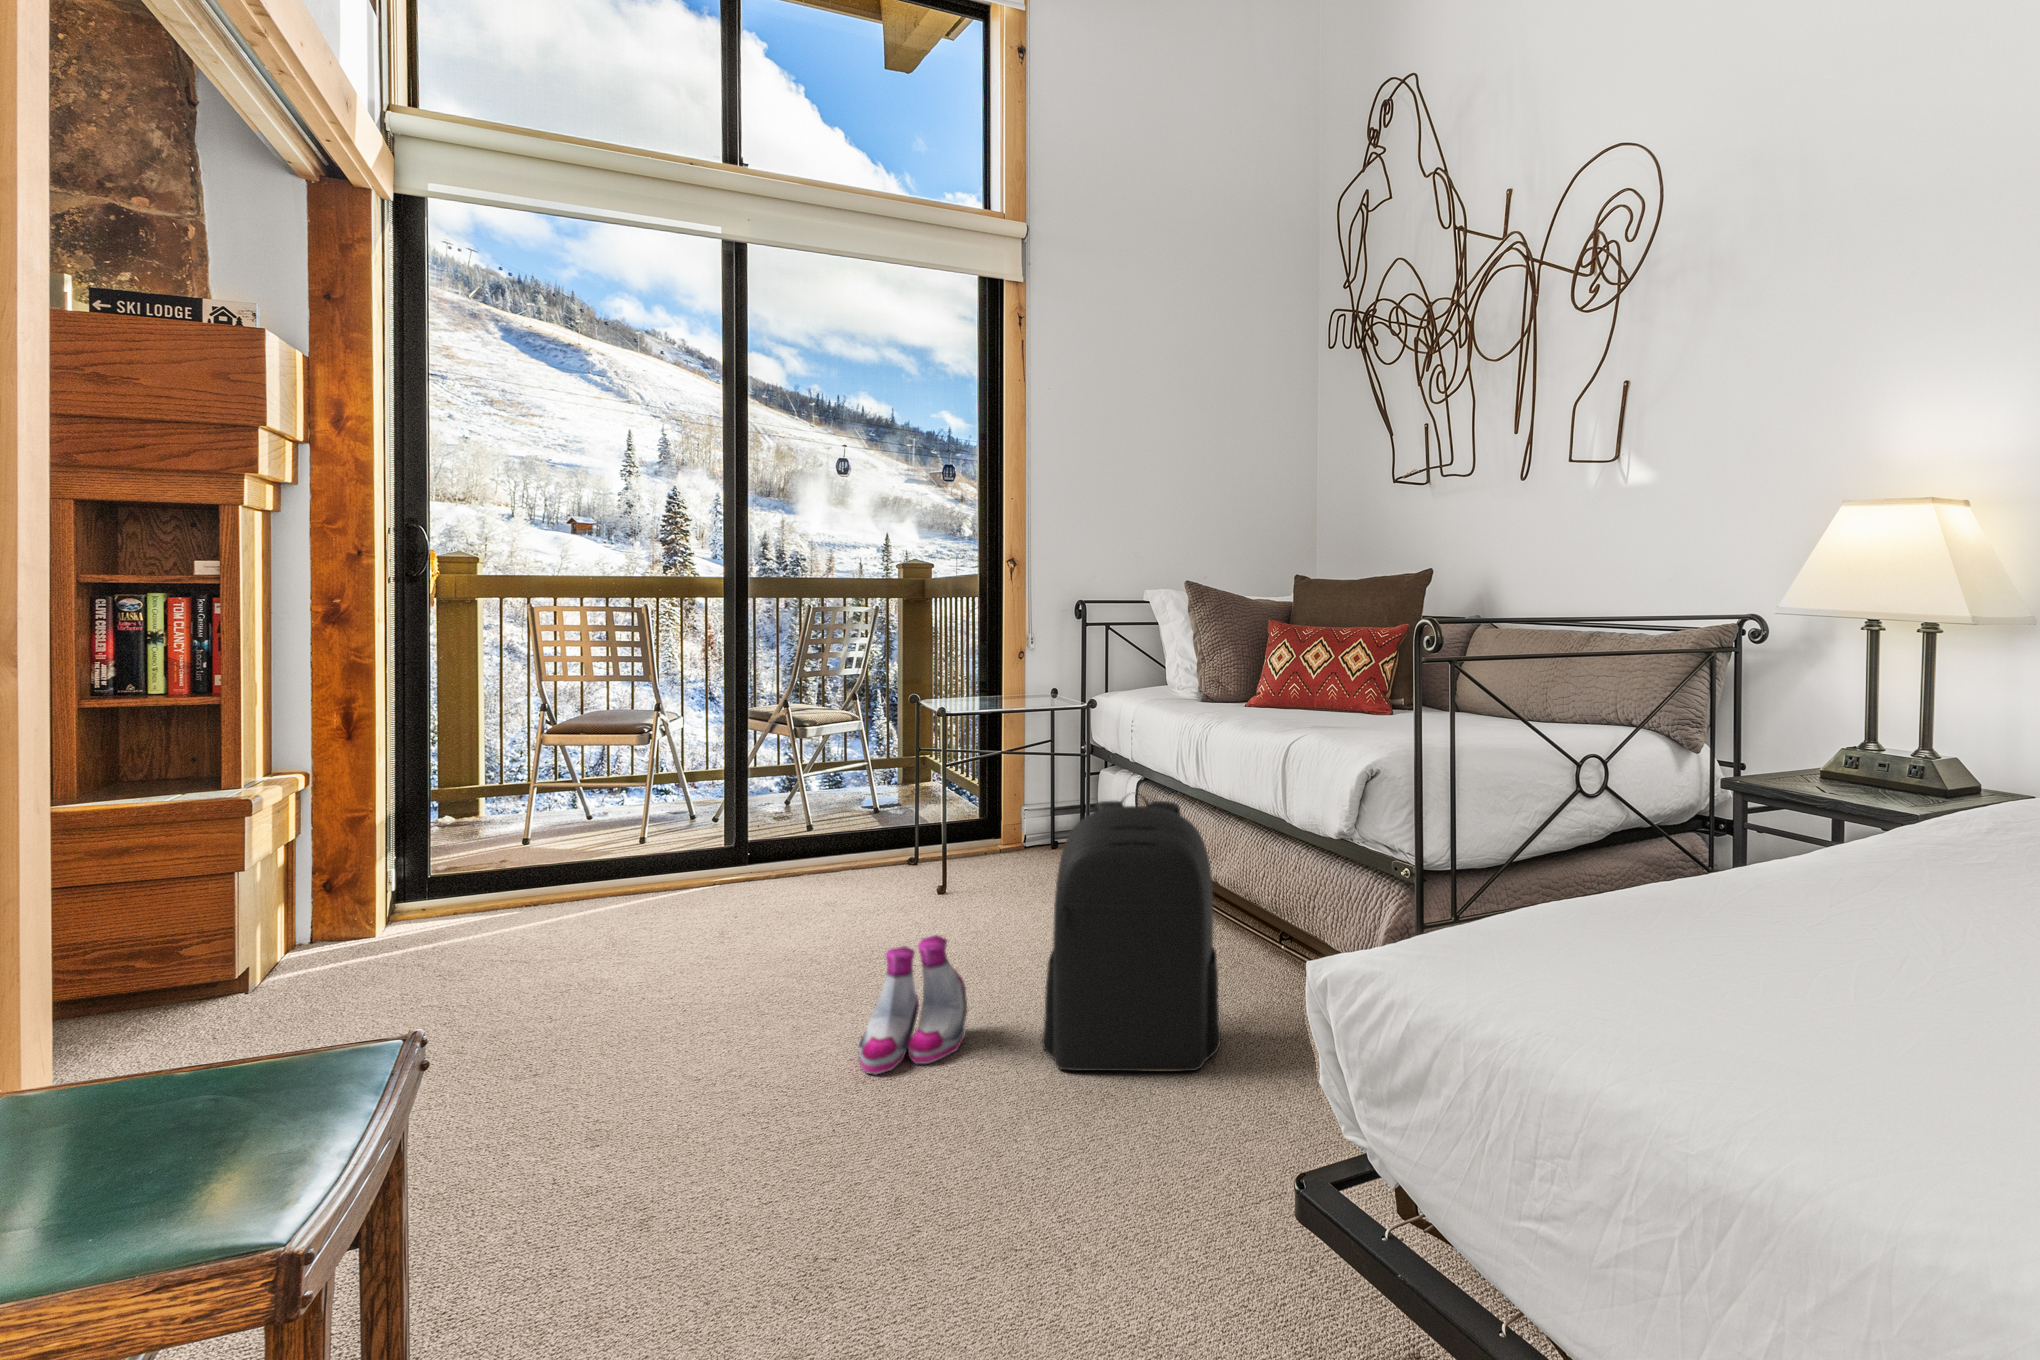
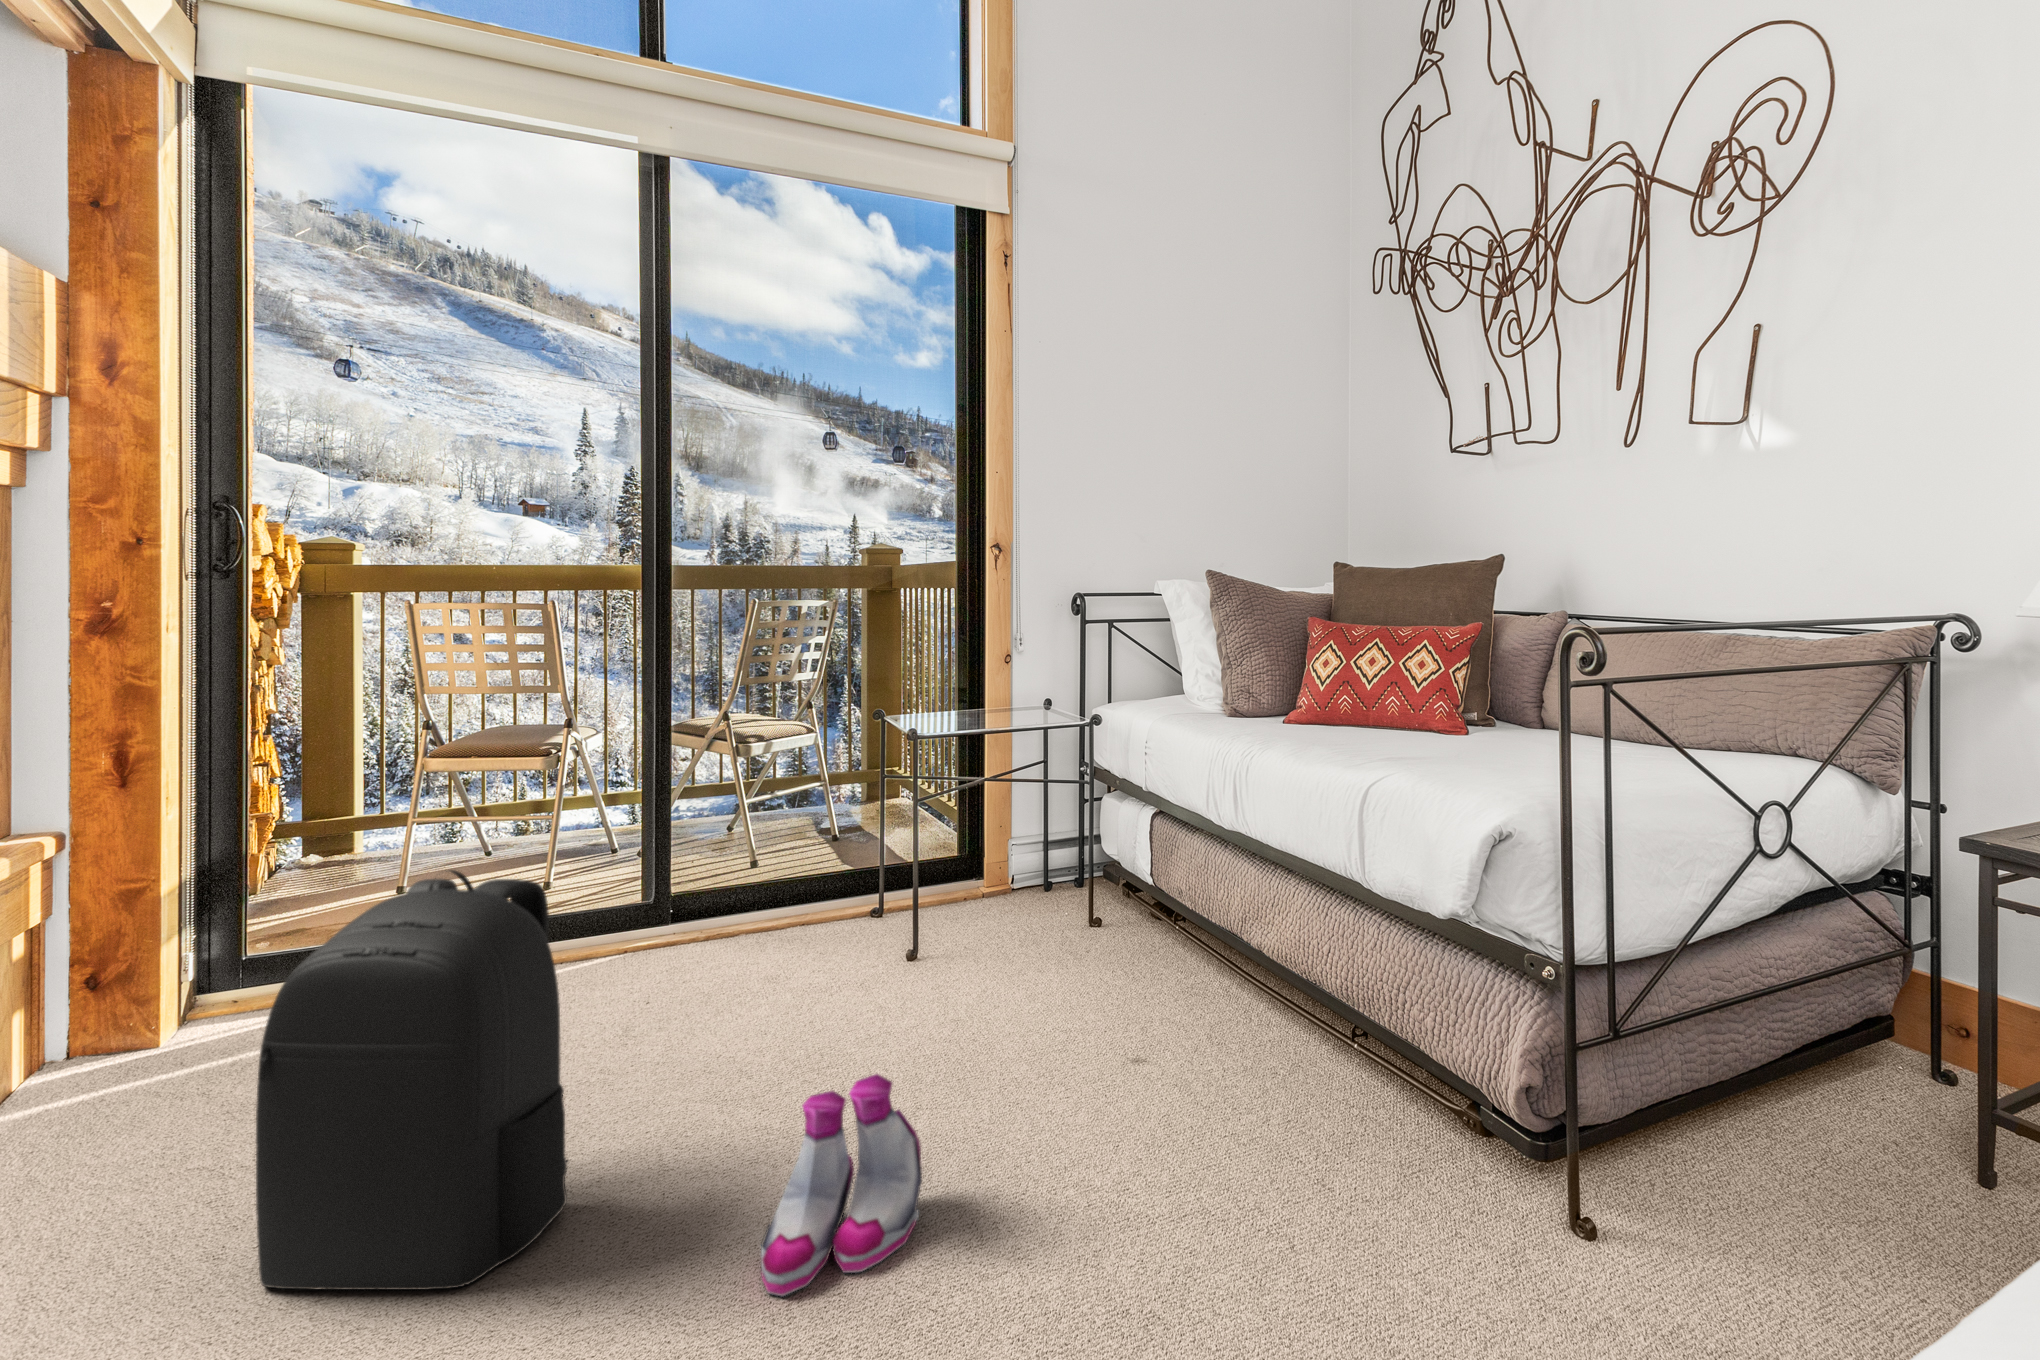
backpack: present [1042,796,1221,1071] -> present [256,870,567,1290]

